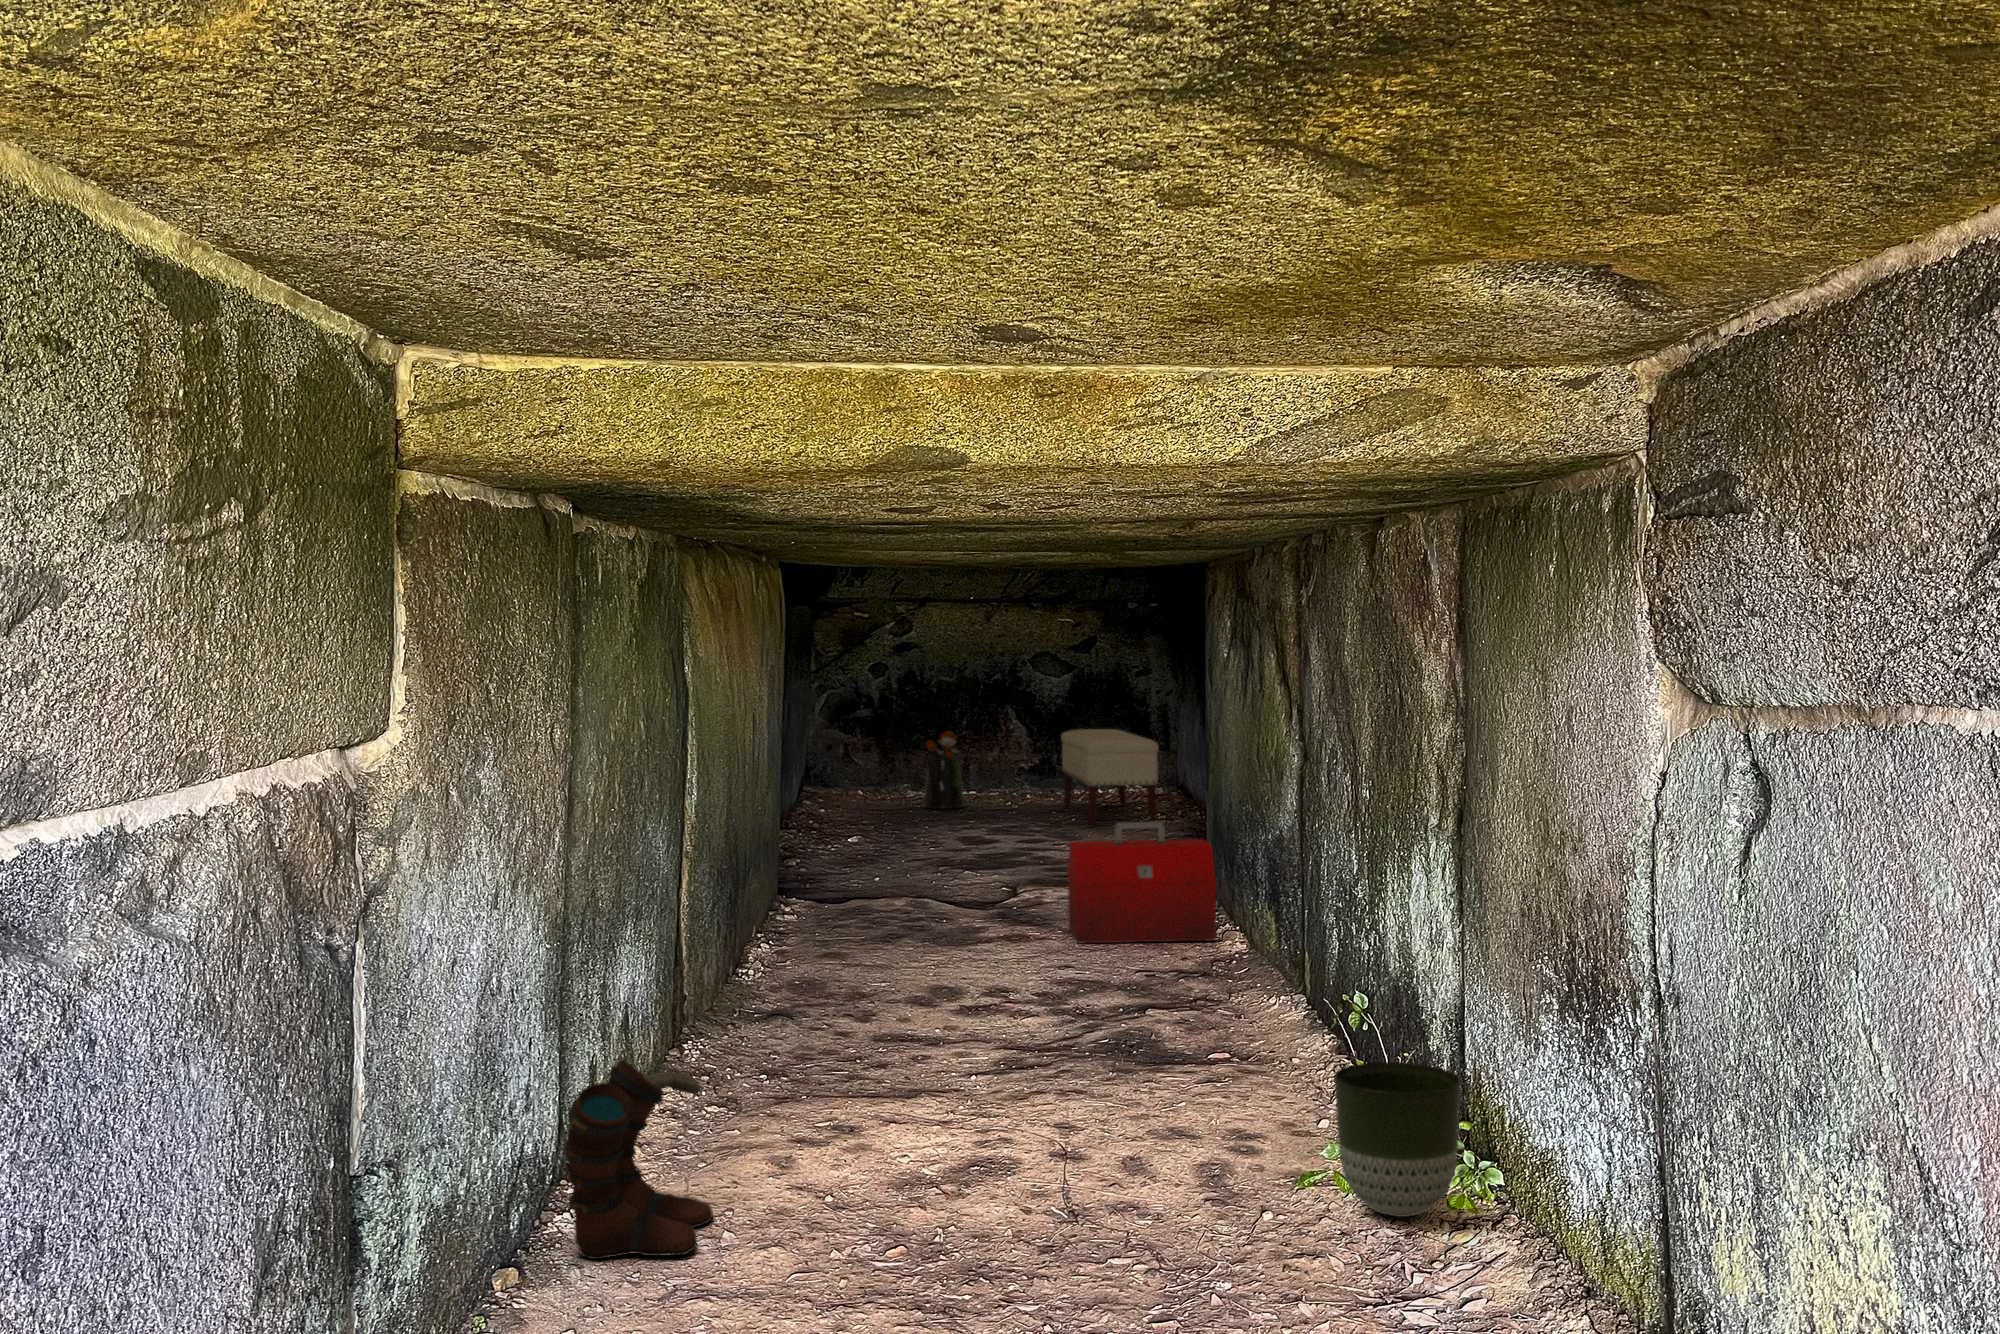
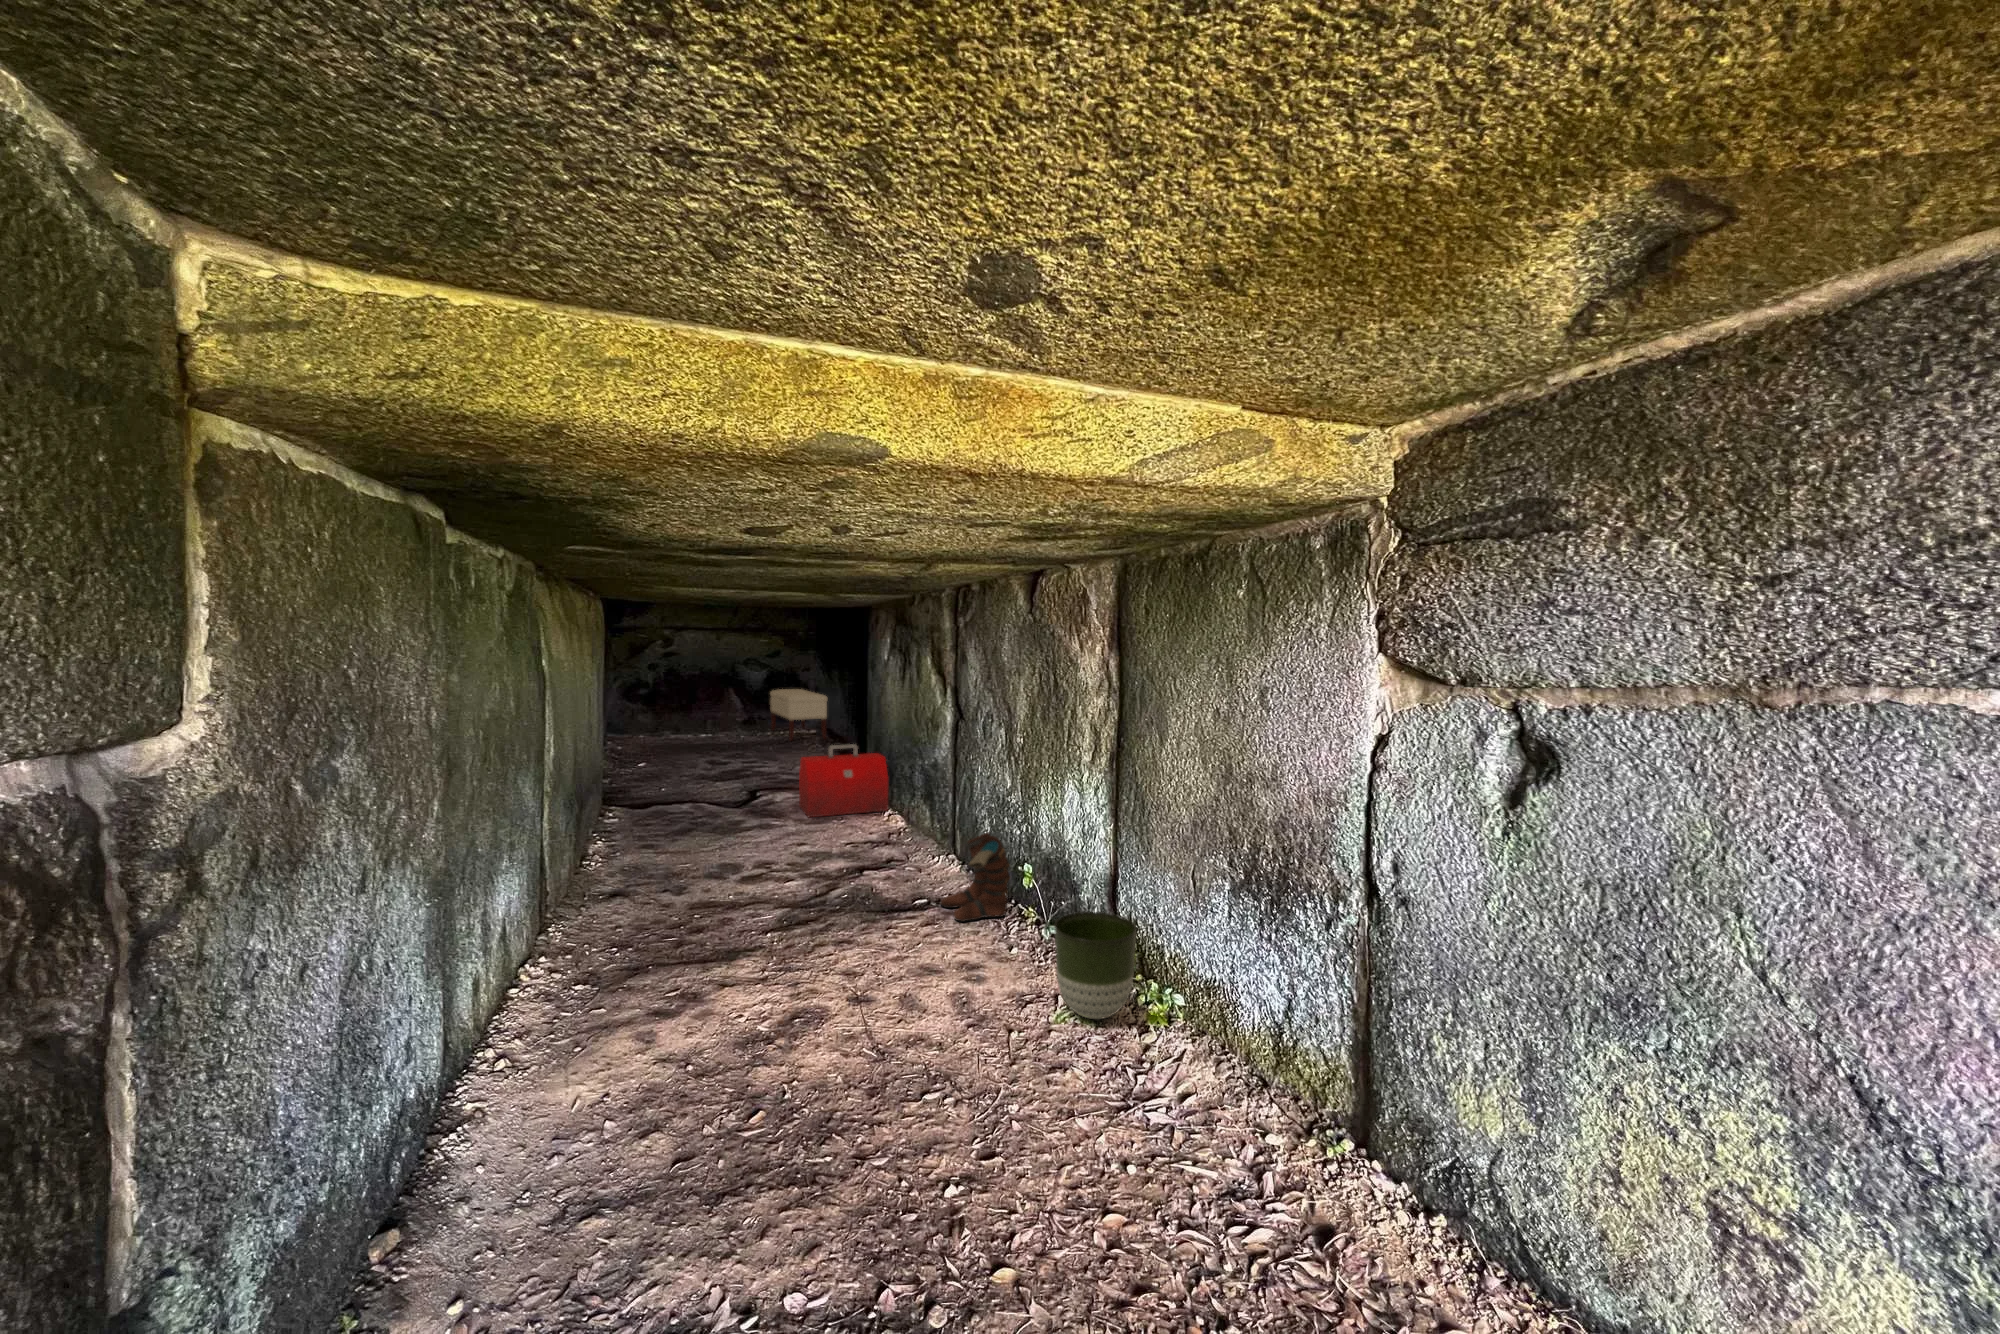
watering can: present [923,731,965,809] -> none [690,690,716,734]
boots: present [565,1059,713,1259] -> present [941,832,1010,922]

